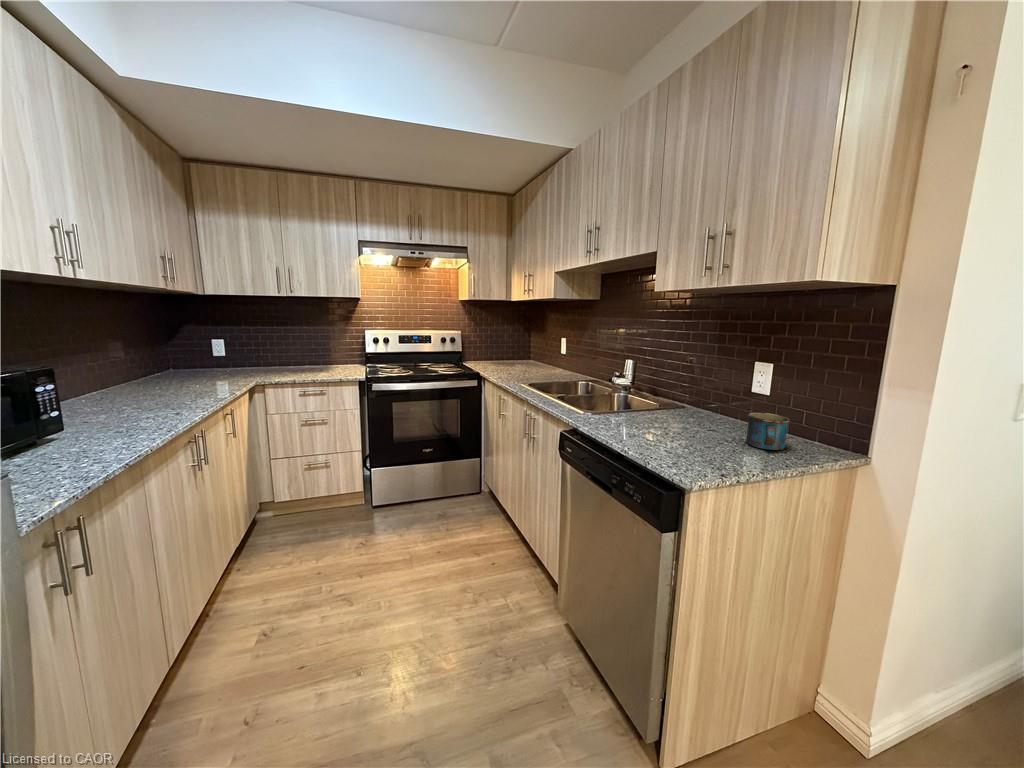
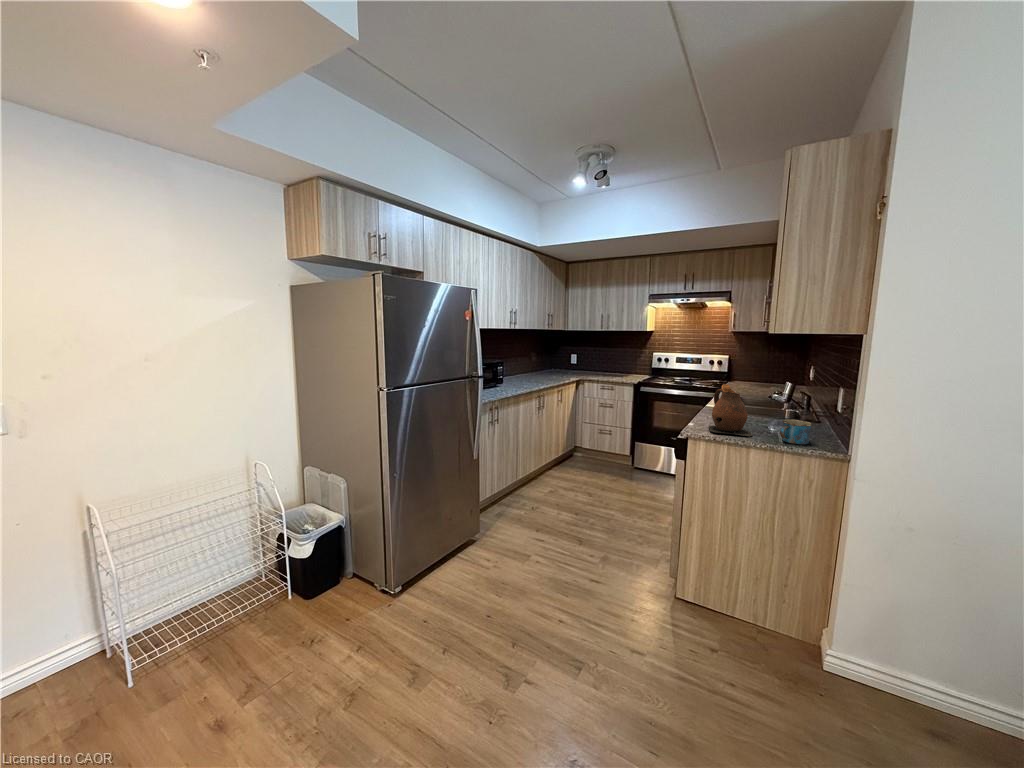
ceramic pitcher: none [649,372,727,460] -> present [709,385,753,437]

